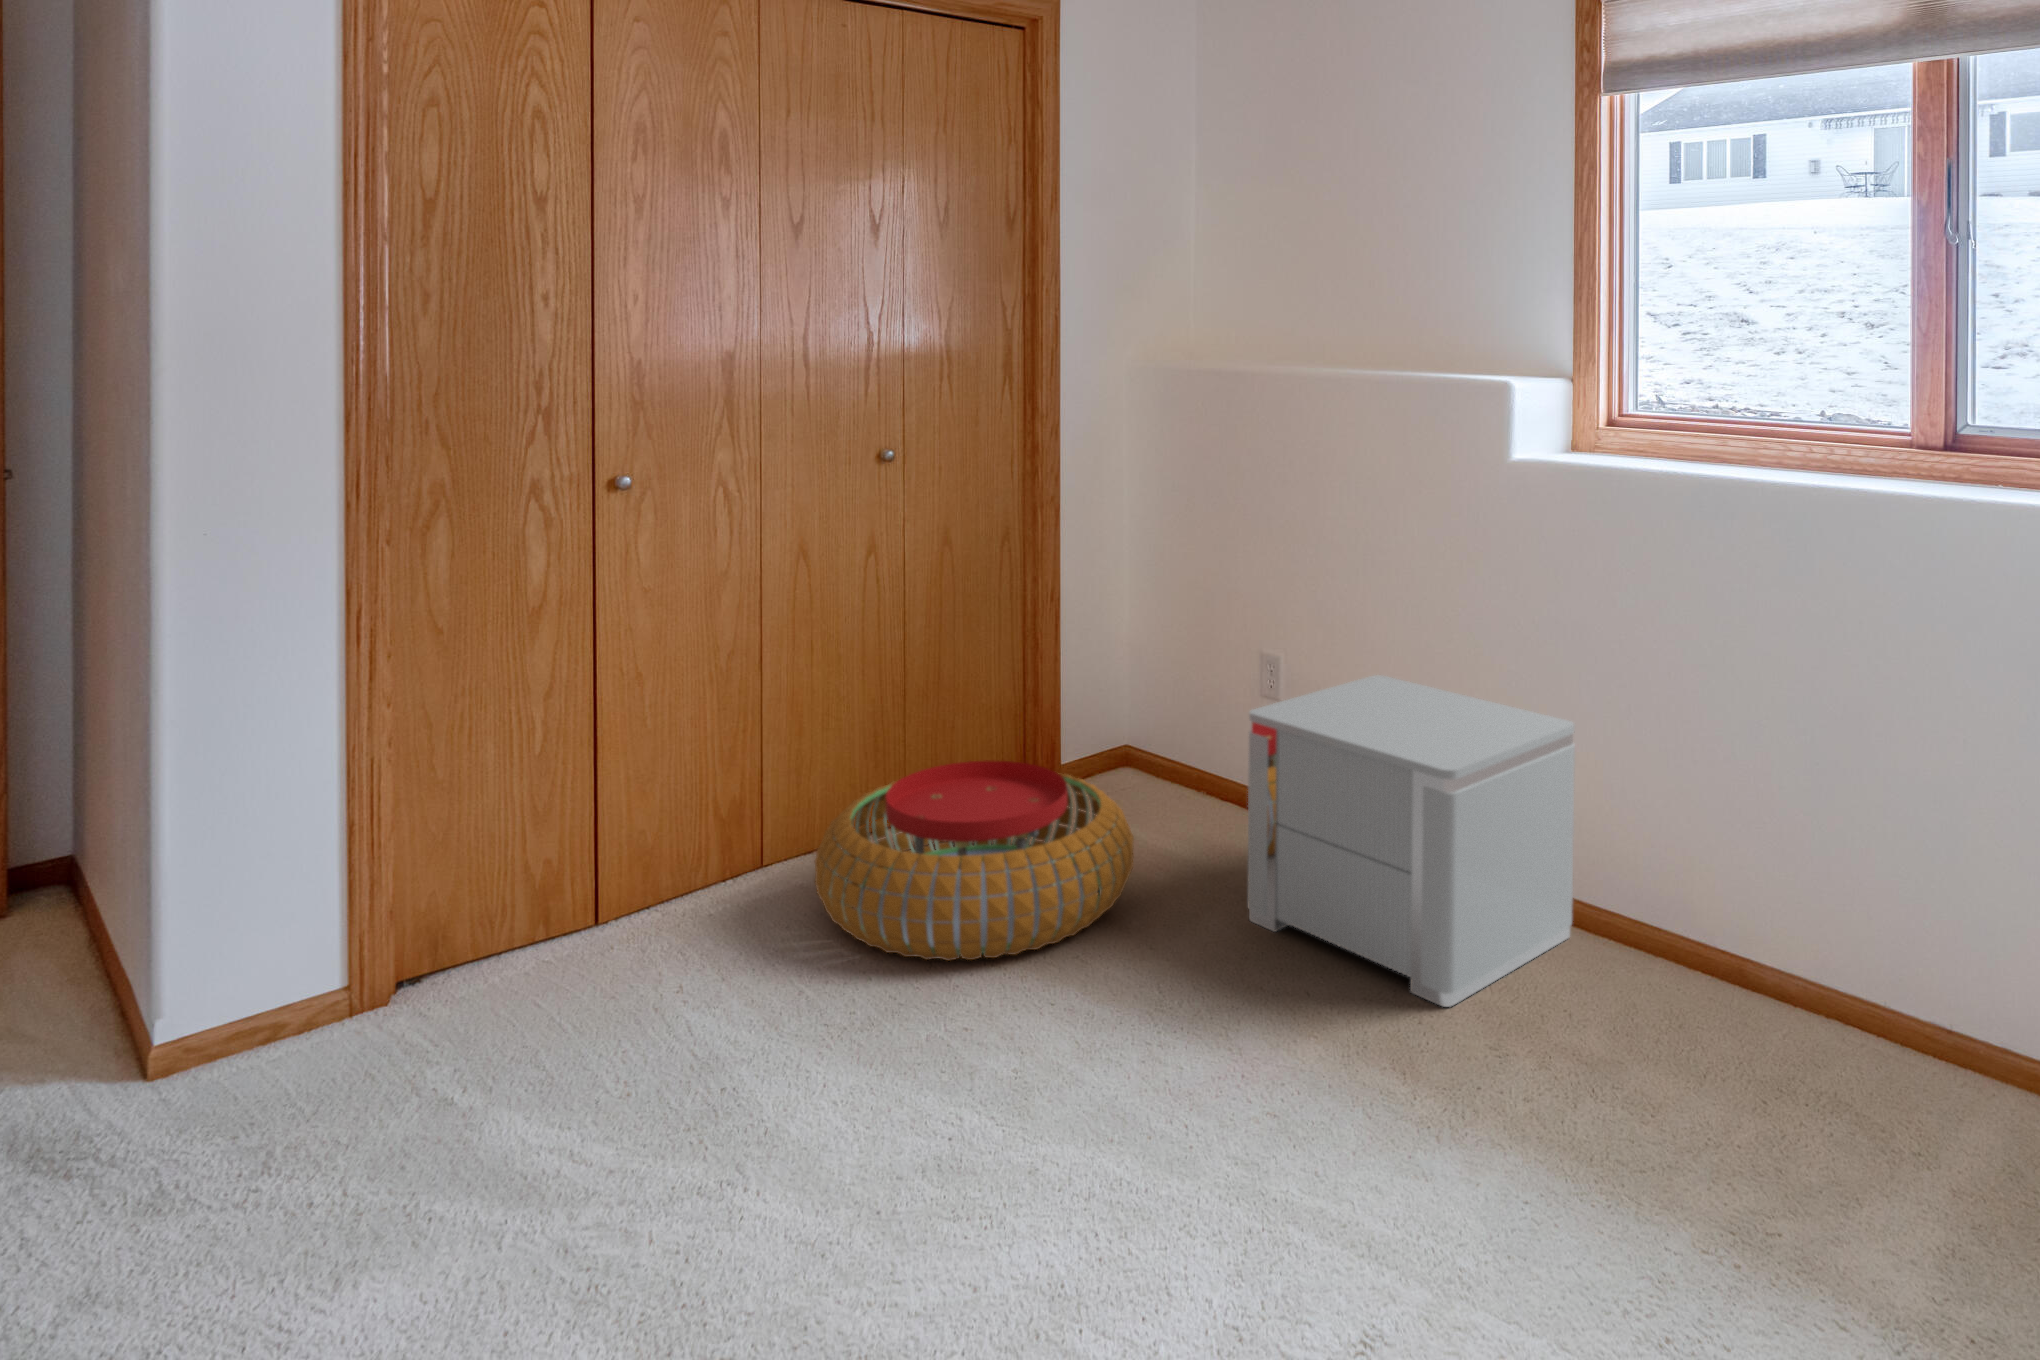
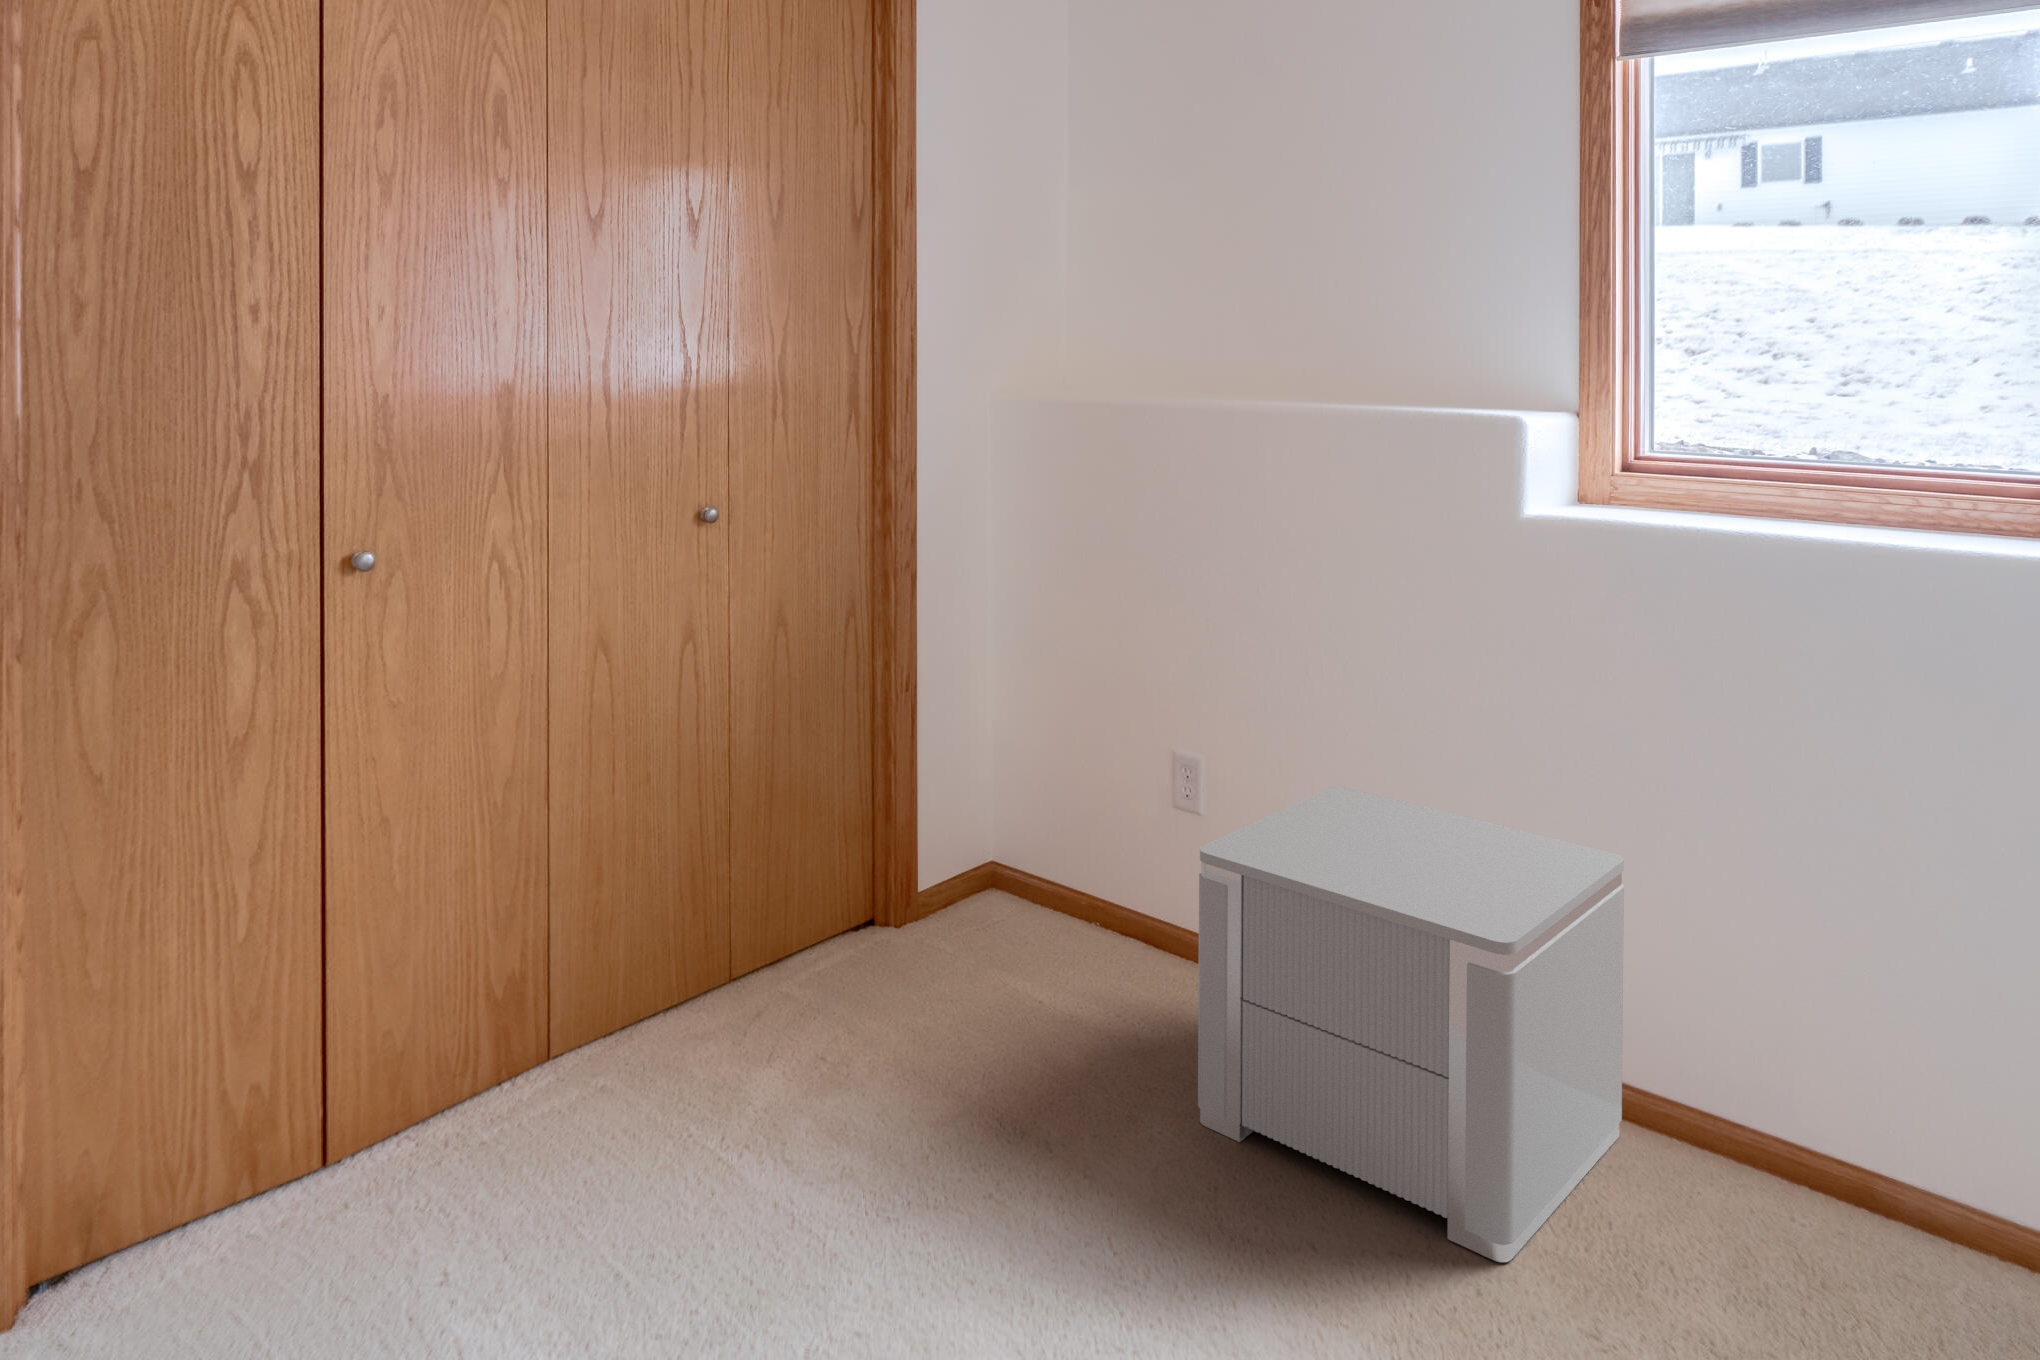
pouf: present [815,760,1134,961] -> none [623,910,1044,1211]

